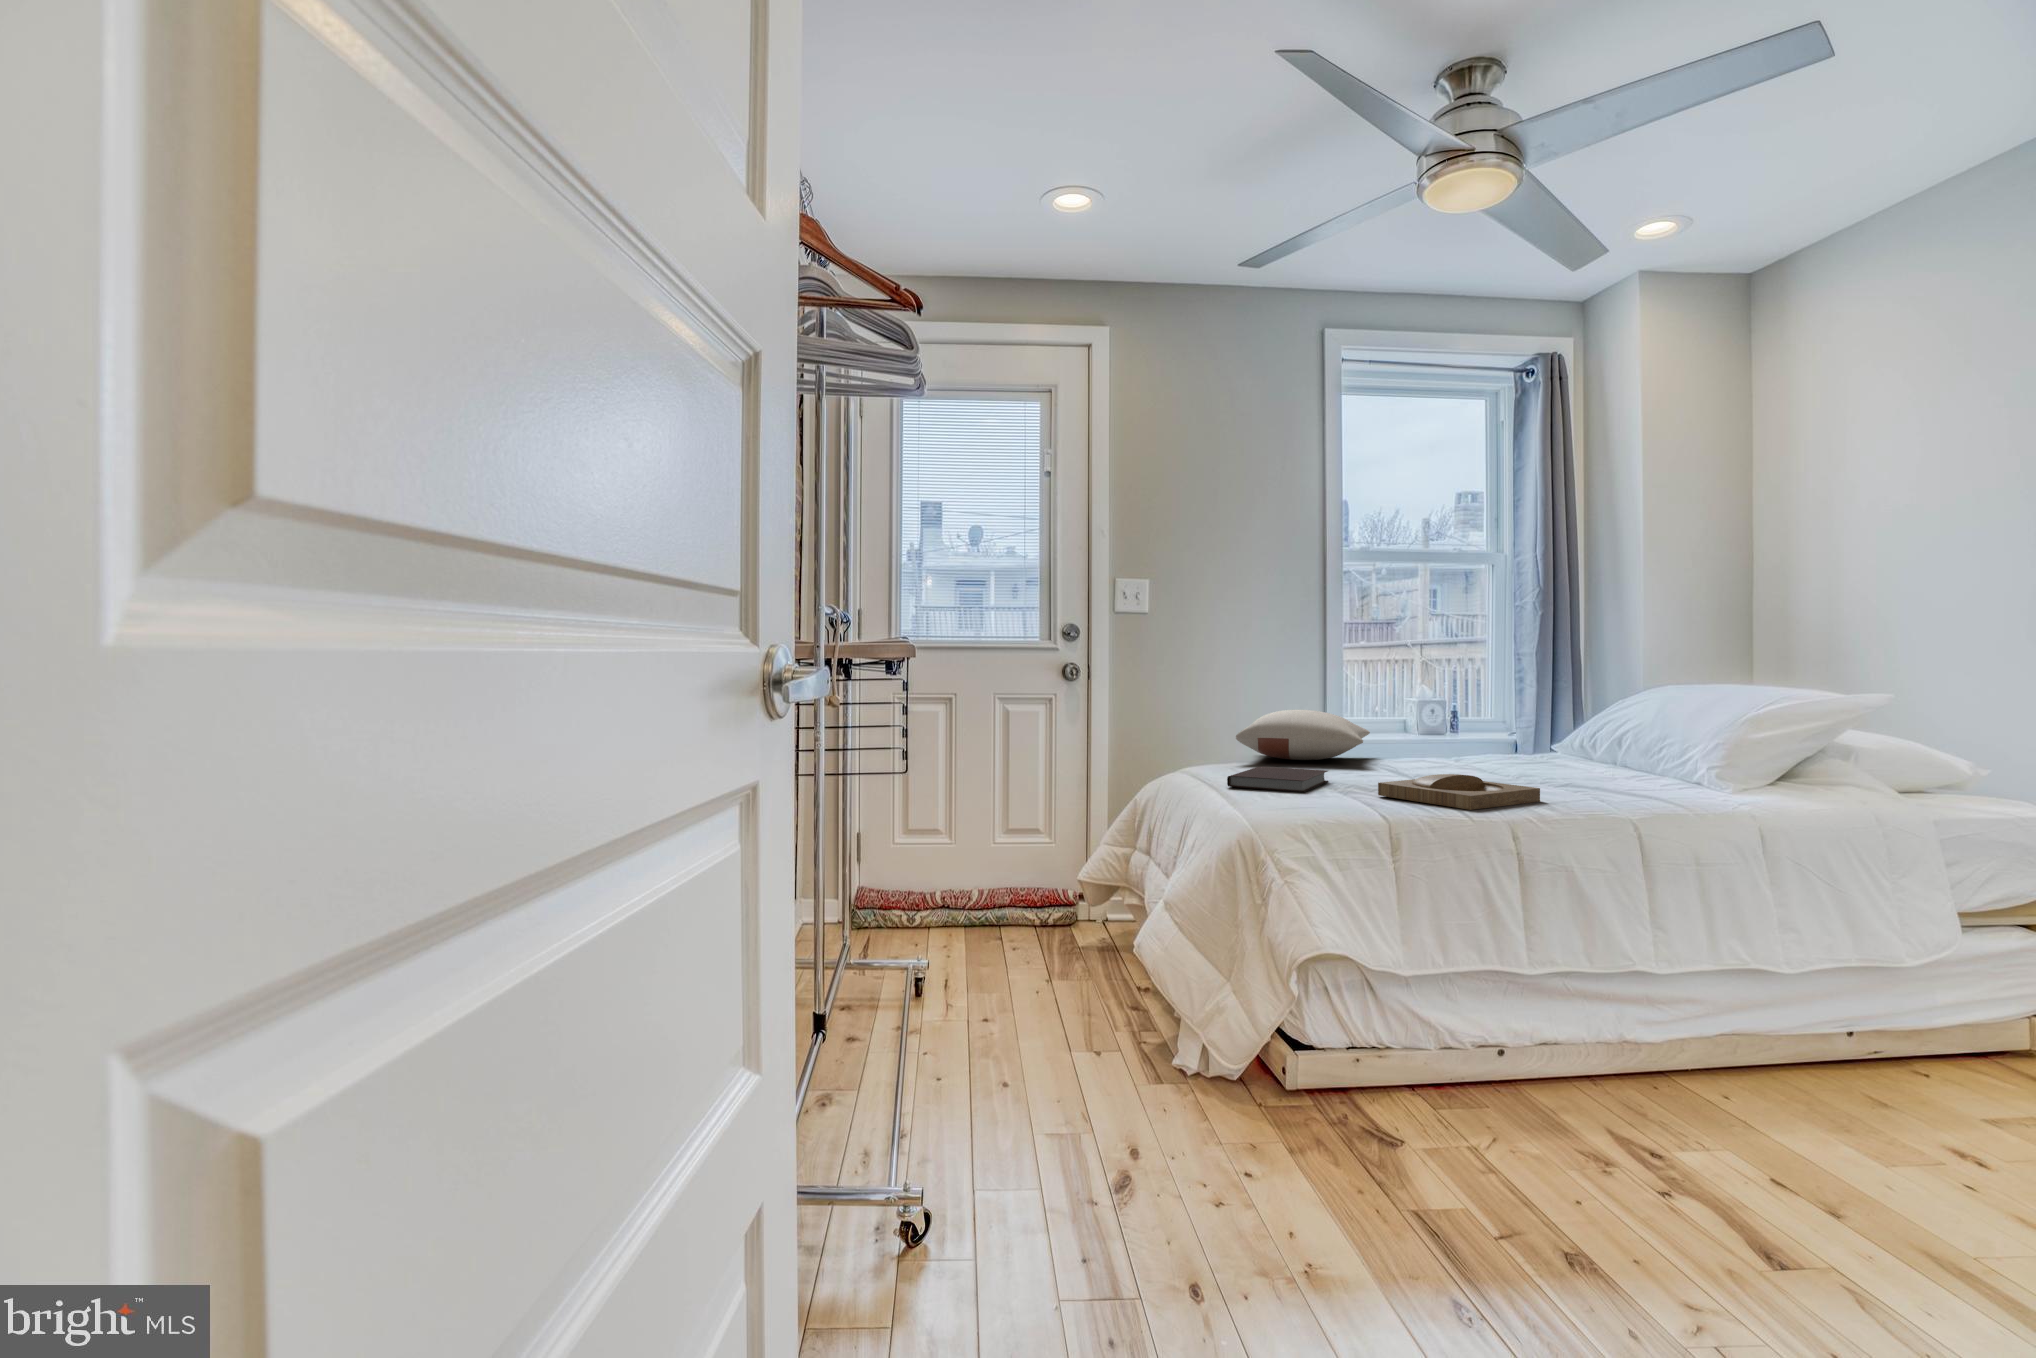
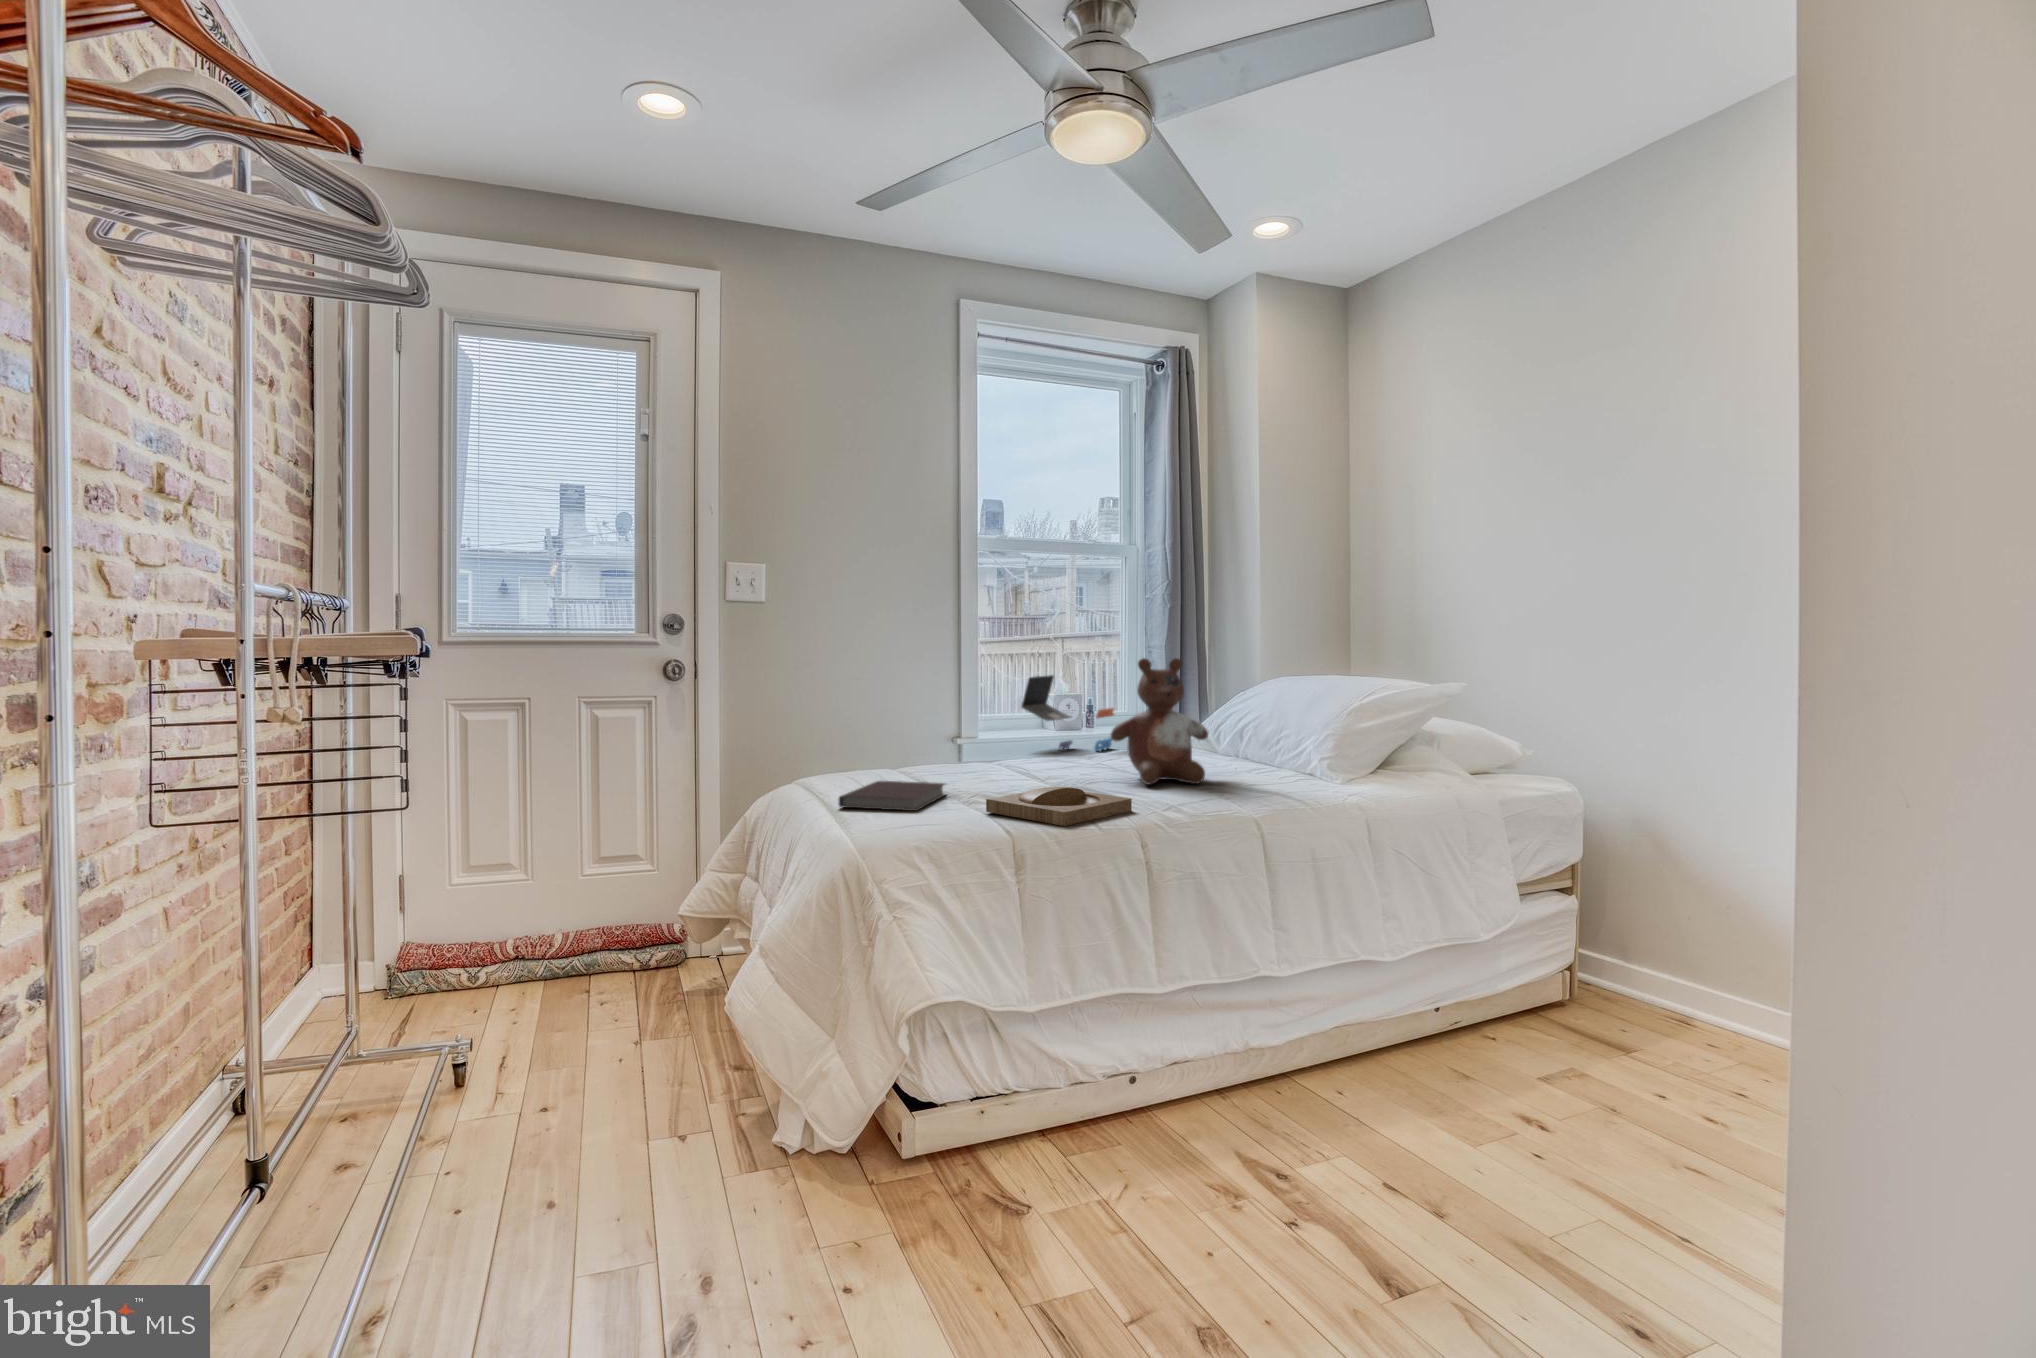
stuffed bear: none [1497,653,1614,782] -> present [1111,658,1208,785]
laptop: none [1385,680,1485,754] -> present [1021,675,1115,751]
pillow: present [1236,710,1370,760] -> none [862,711,1004,765]

